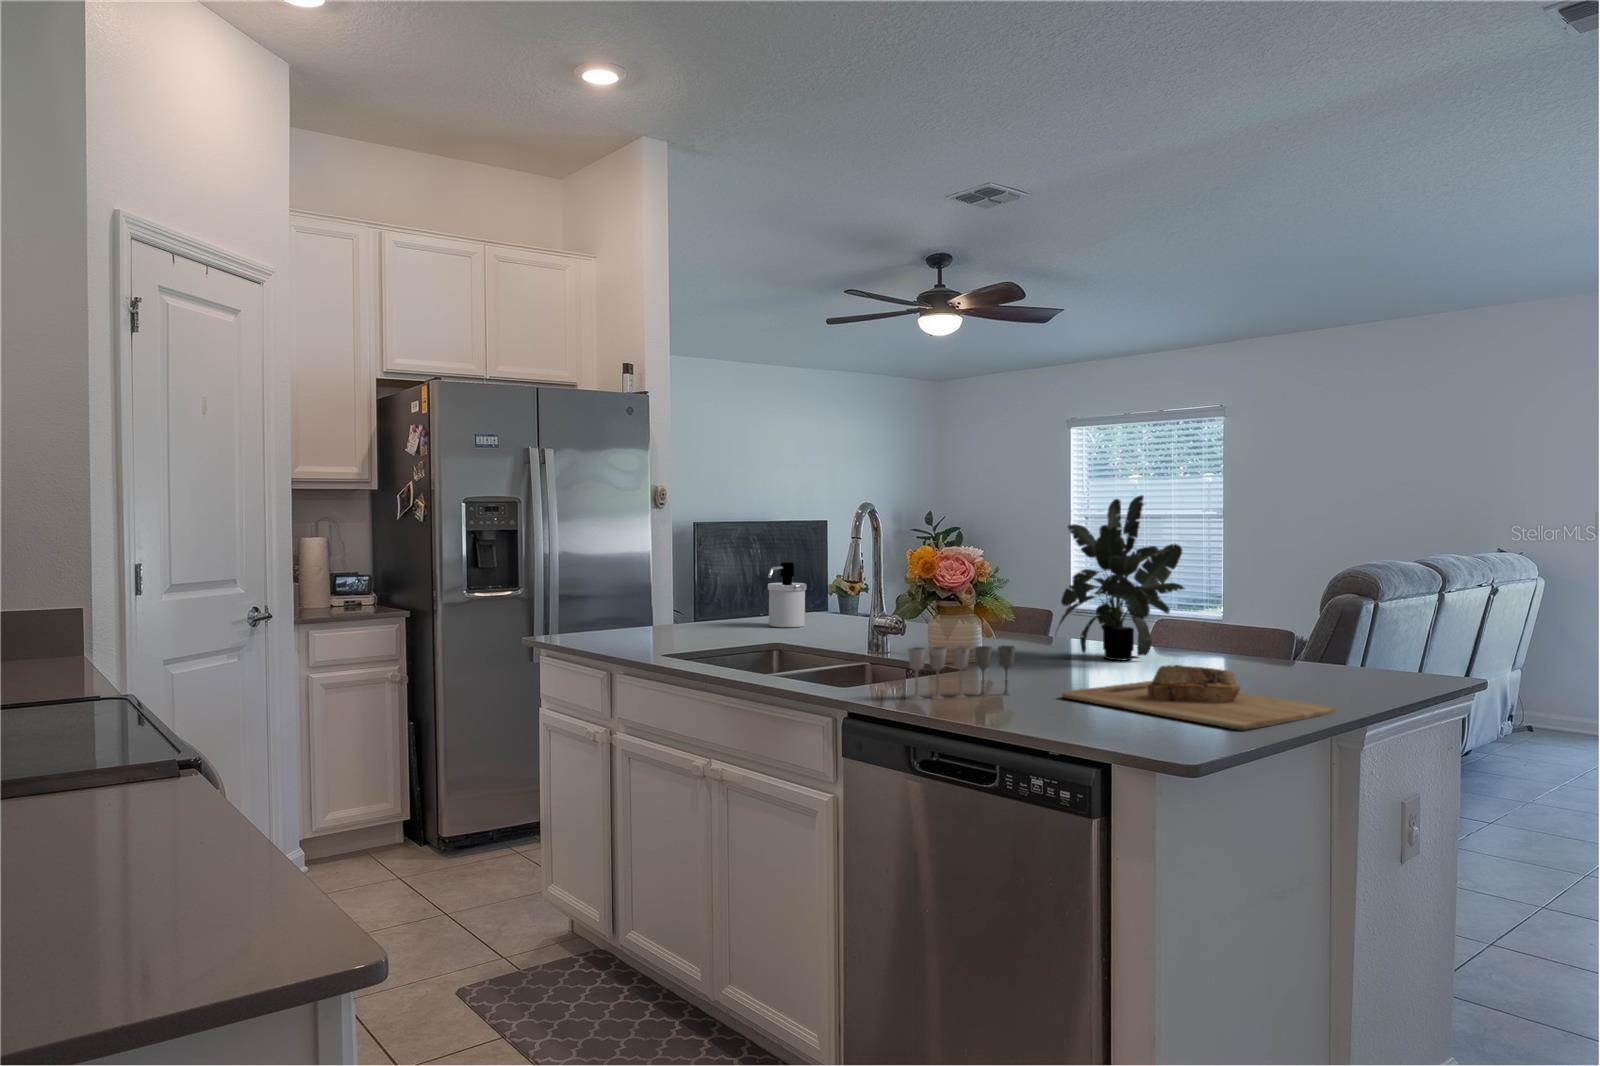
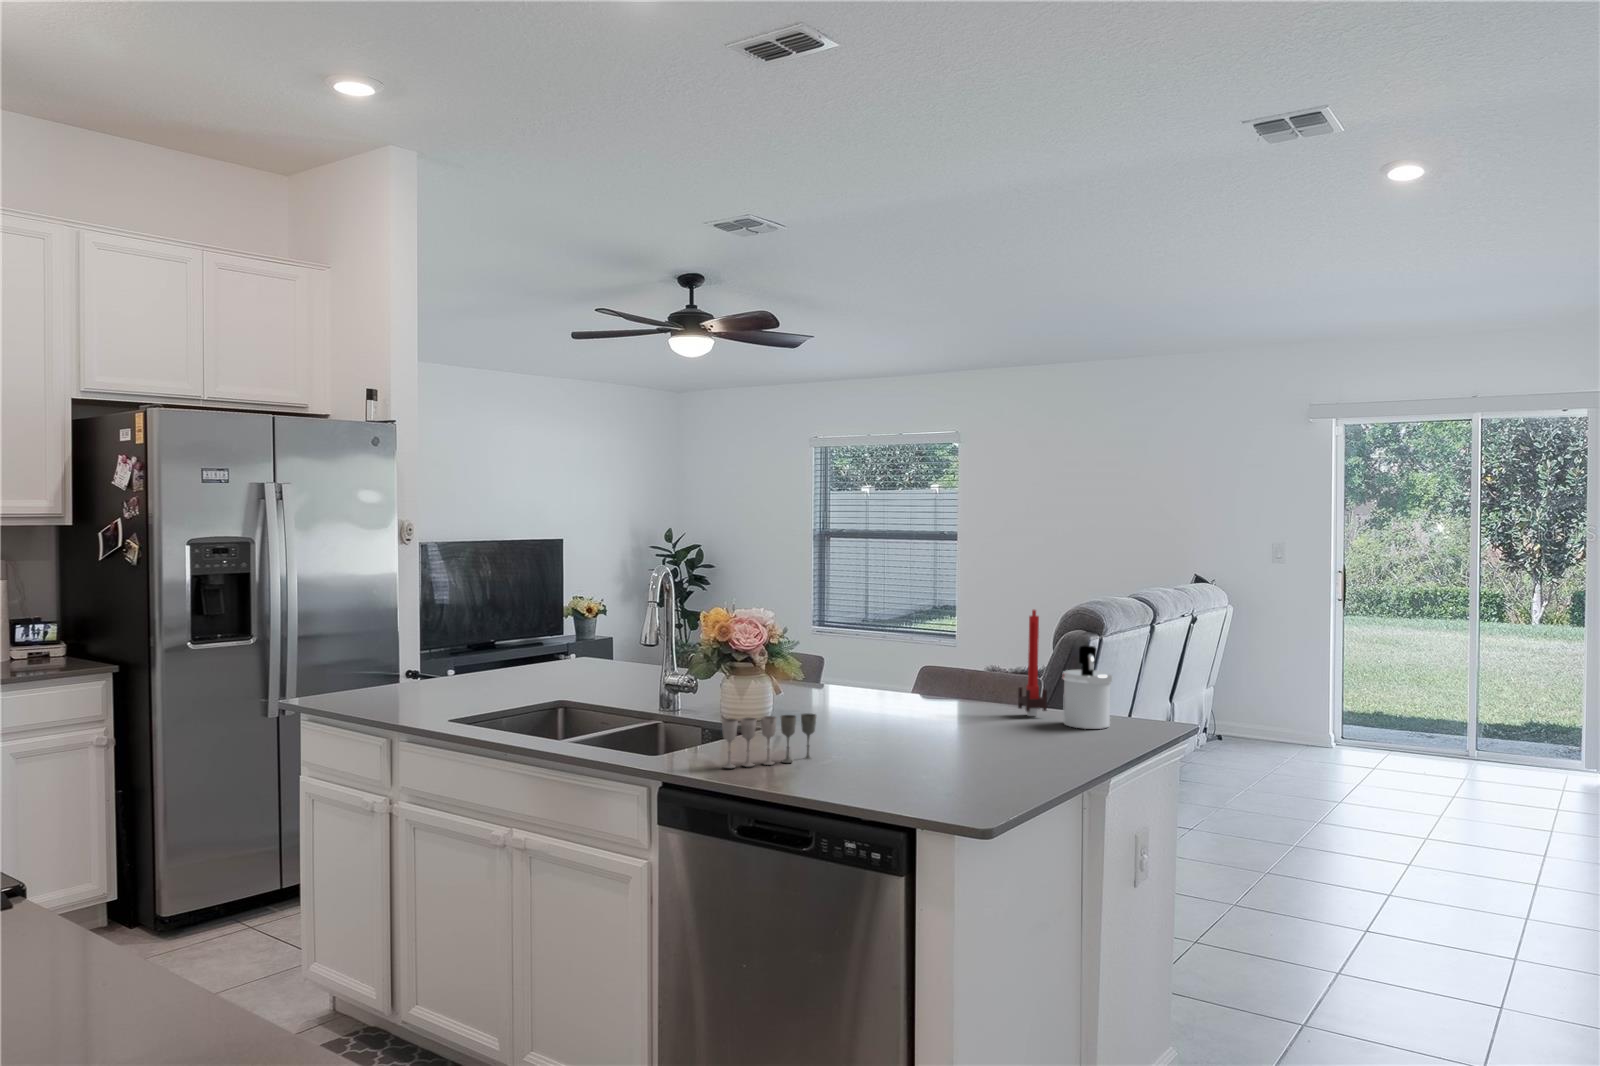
potted plant: present [1059,495,1185,660] -> none [838,563,955,714]
candle: none [1263,546,1298,666] -> present [1018,610,1047,716]
soap dispenser: present [768,562,806,627] -> present [1062,646,1112,729]
cutting board: present [1062,665,1336,730] -> none [858,729,1083,789]

